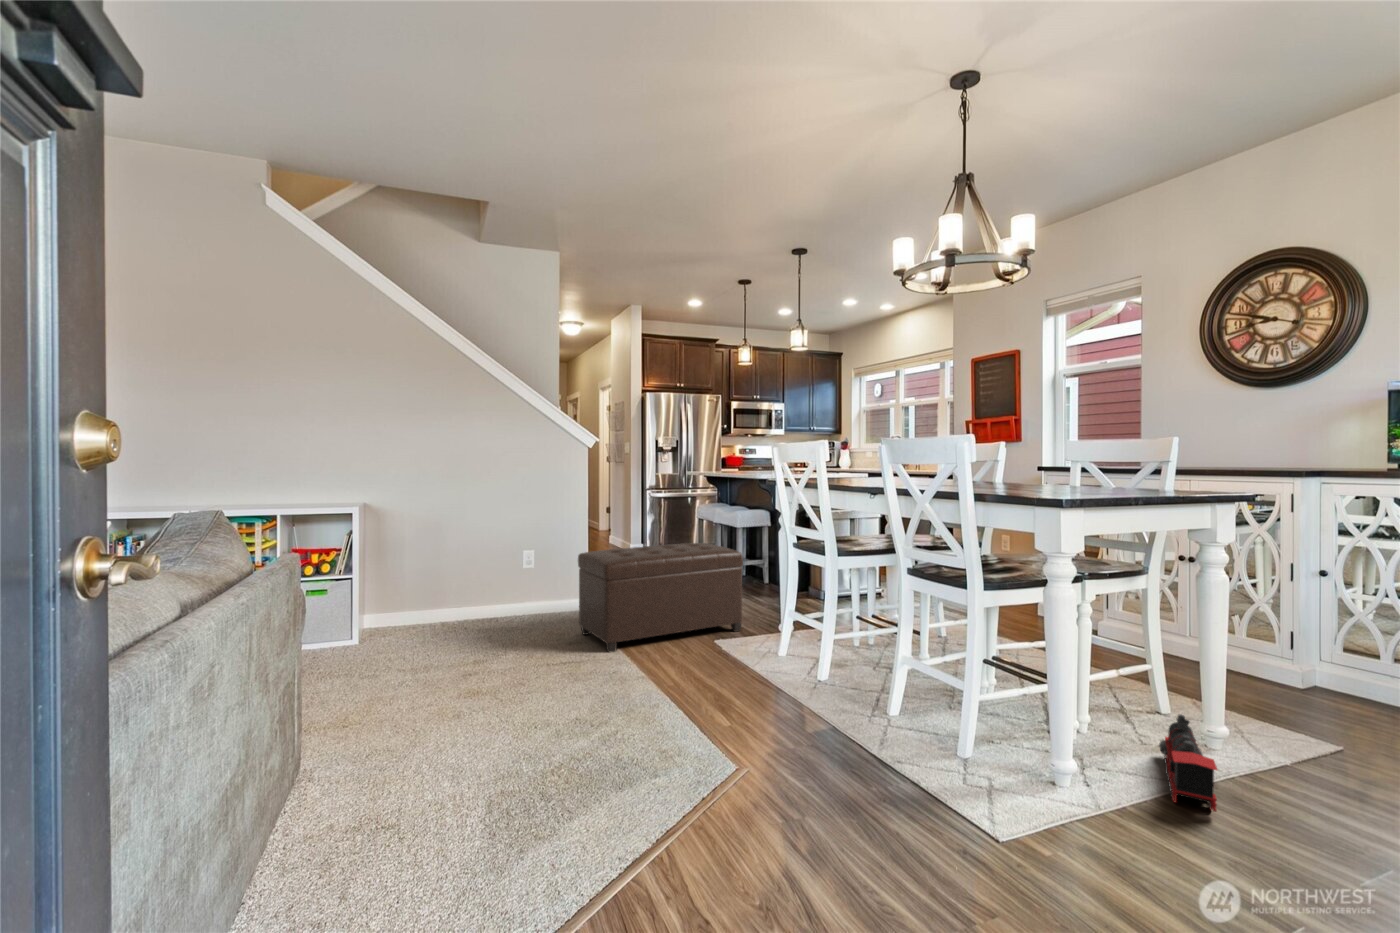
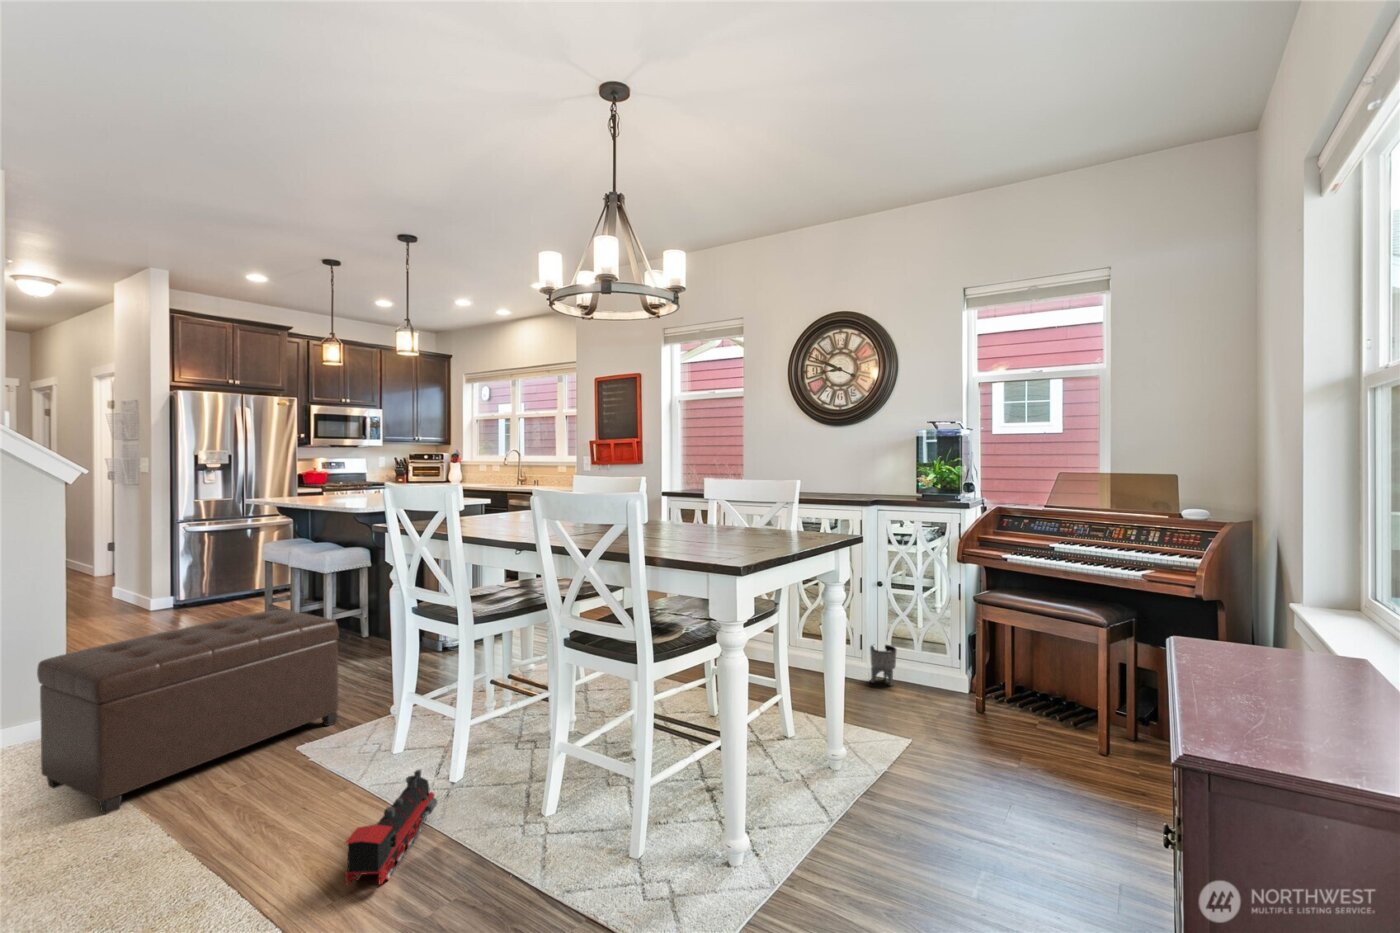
planter: none [1307,648,1351,700] -> present [870,645,897,686]
toy train: present [1159,714,1217,812] -> present [345,769,437,885]

